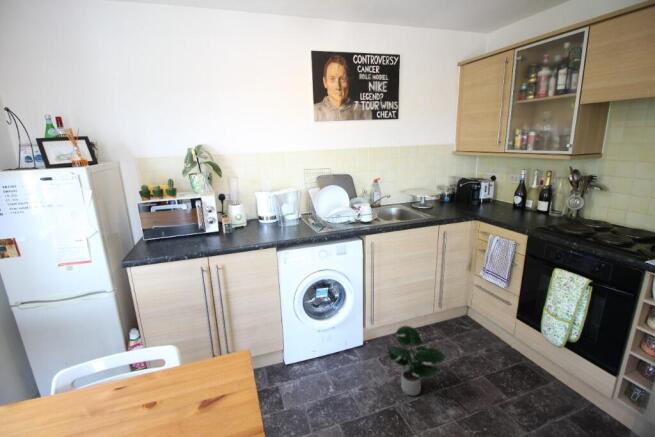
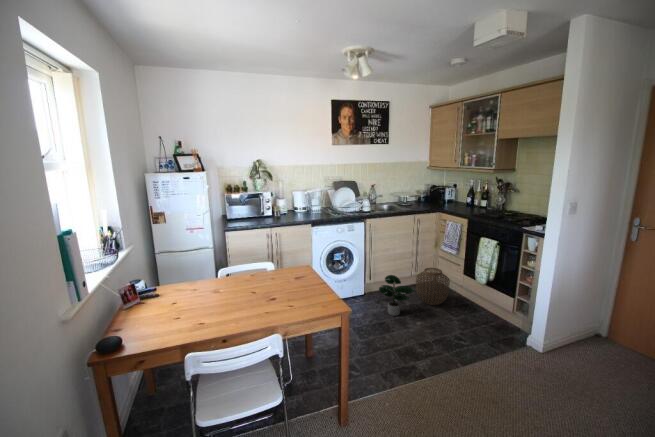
woven basket: none [443,309,498,370] -> present [416,268,450,305]

